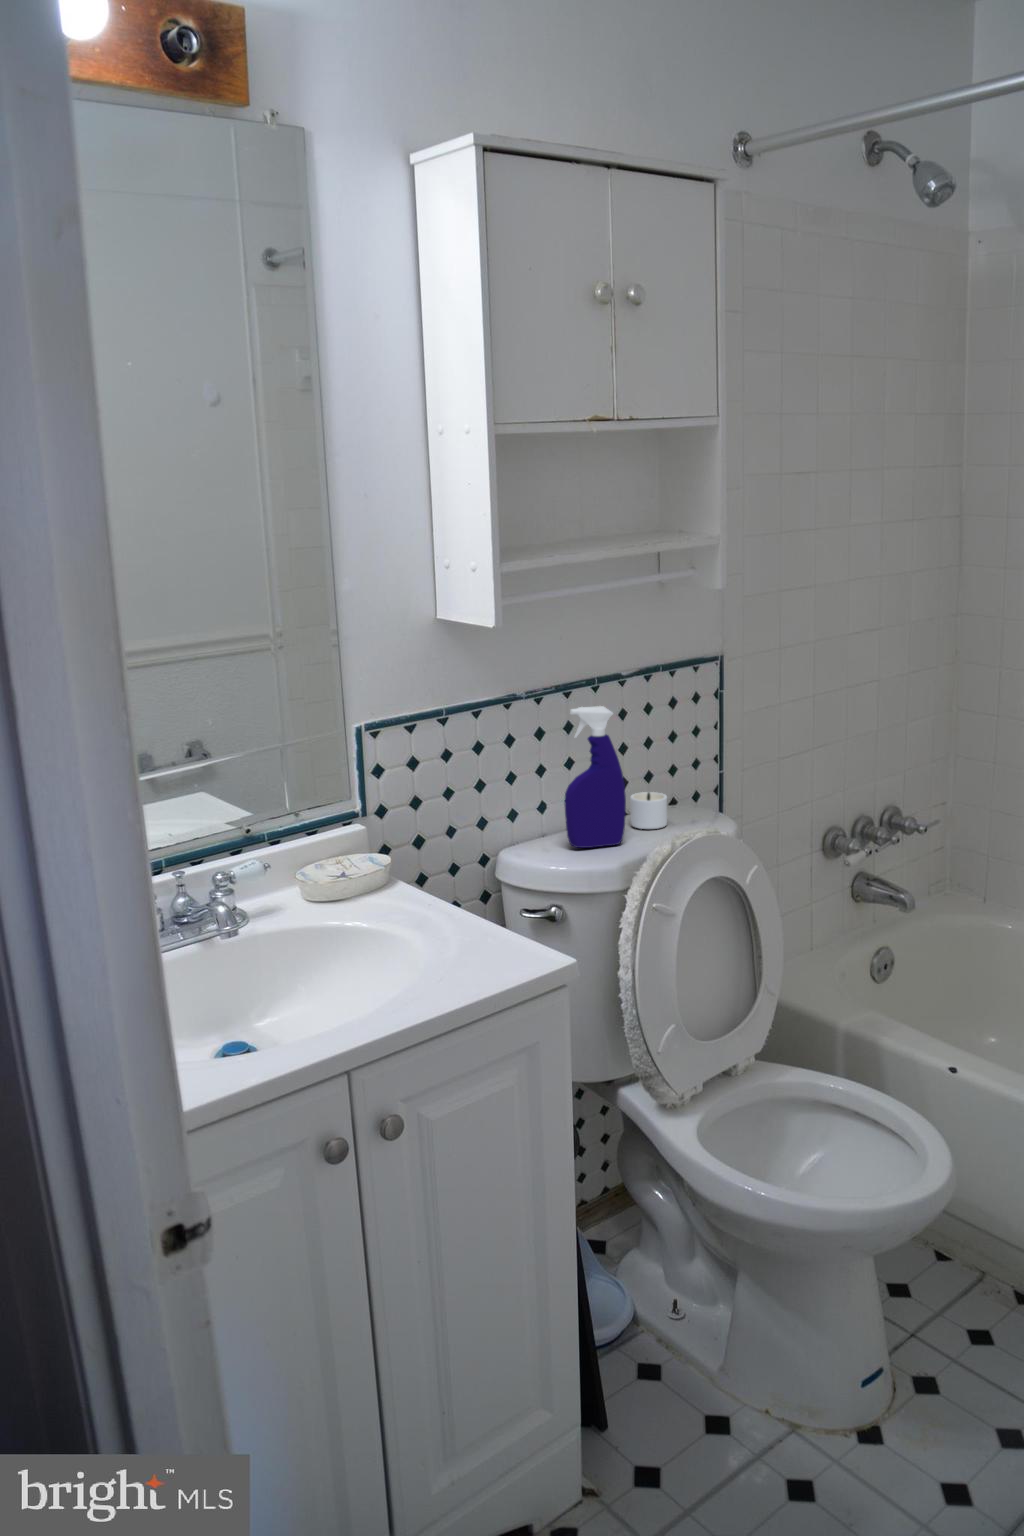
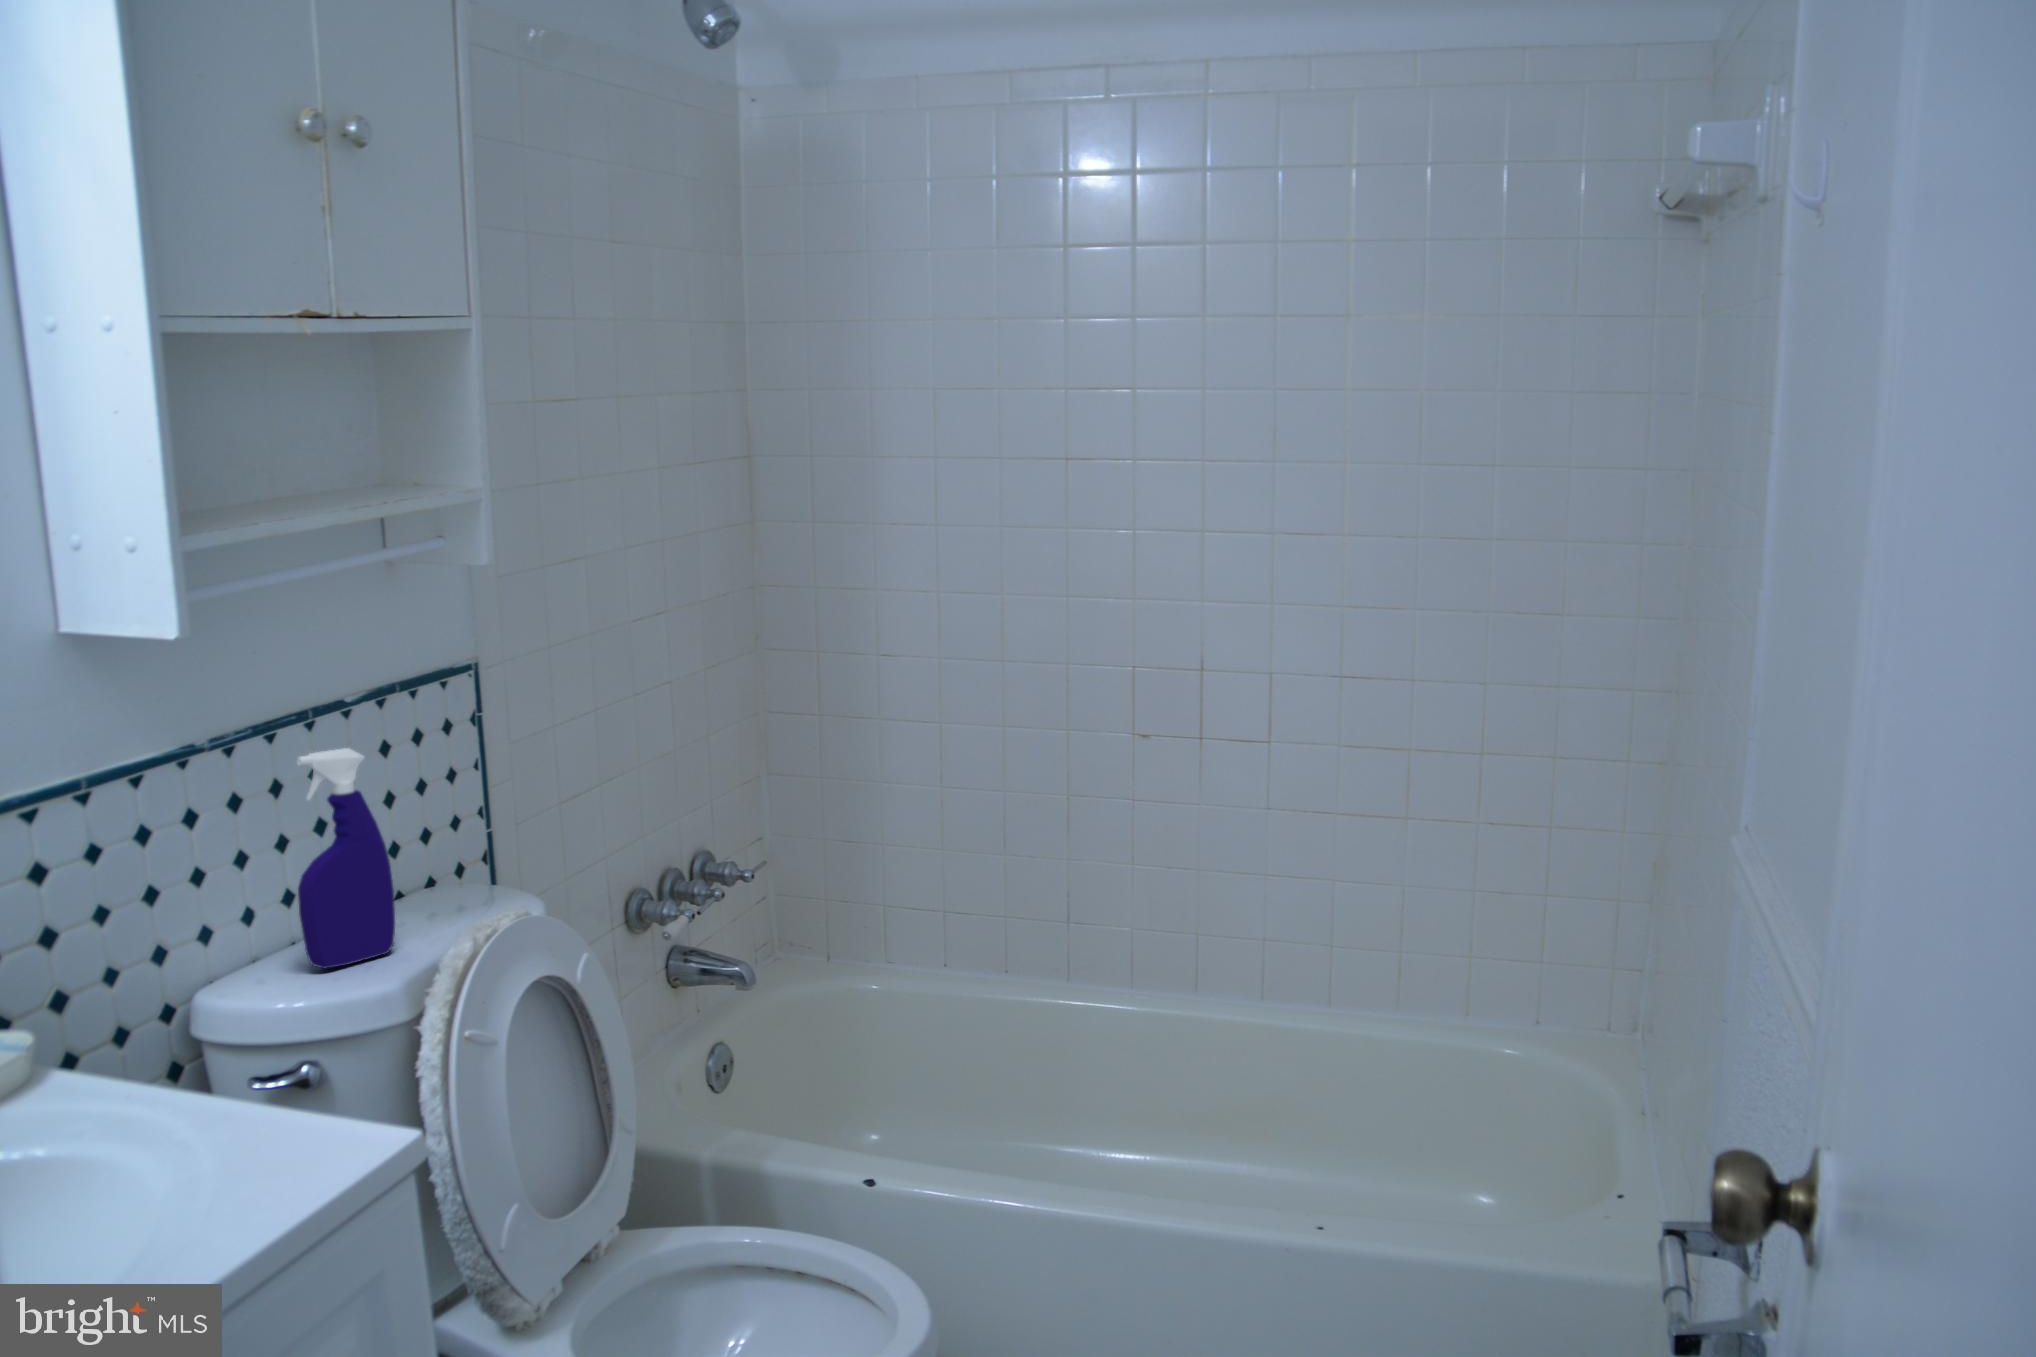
candle: present [630,792,667,829] -> none [386,869,466,926]

